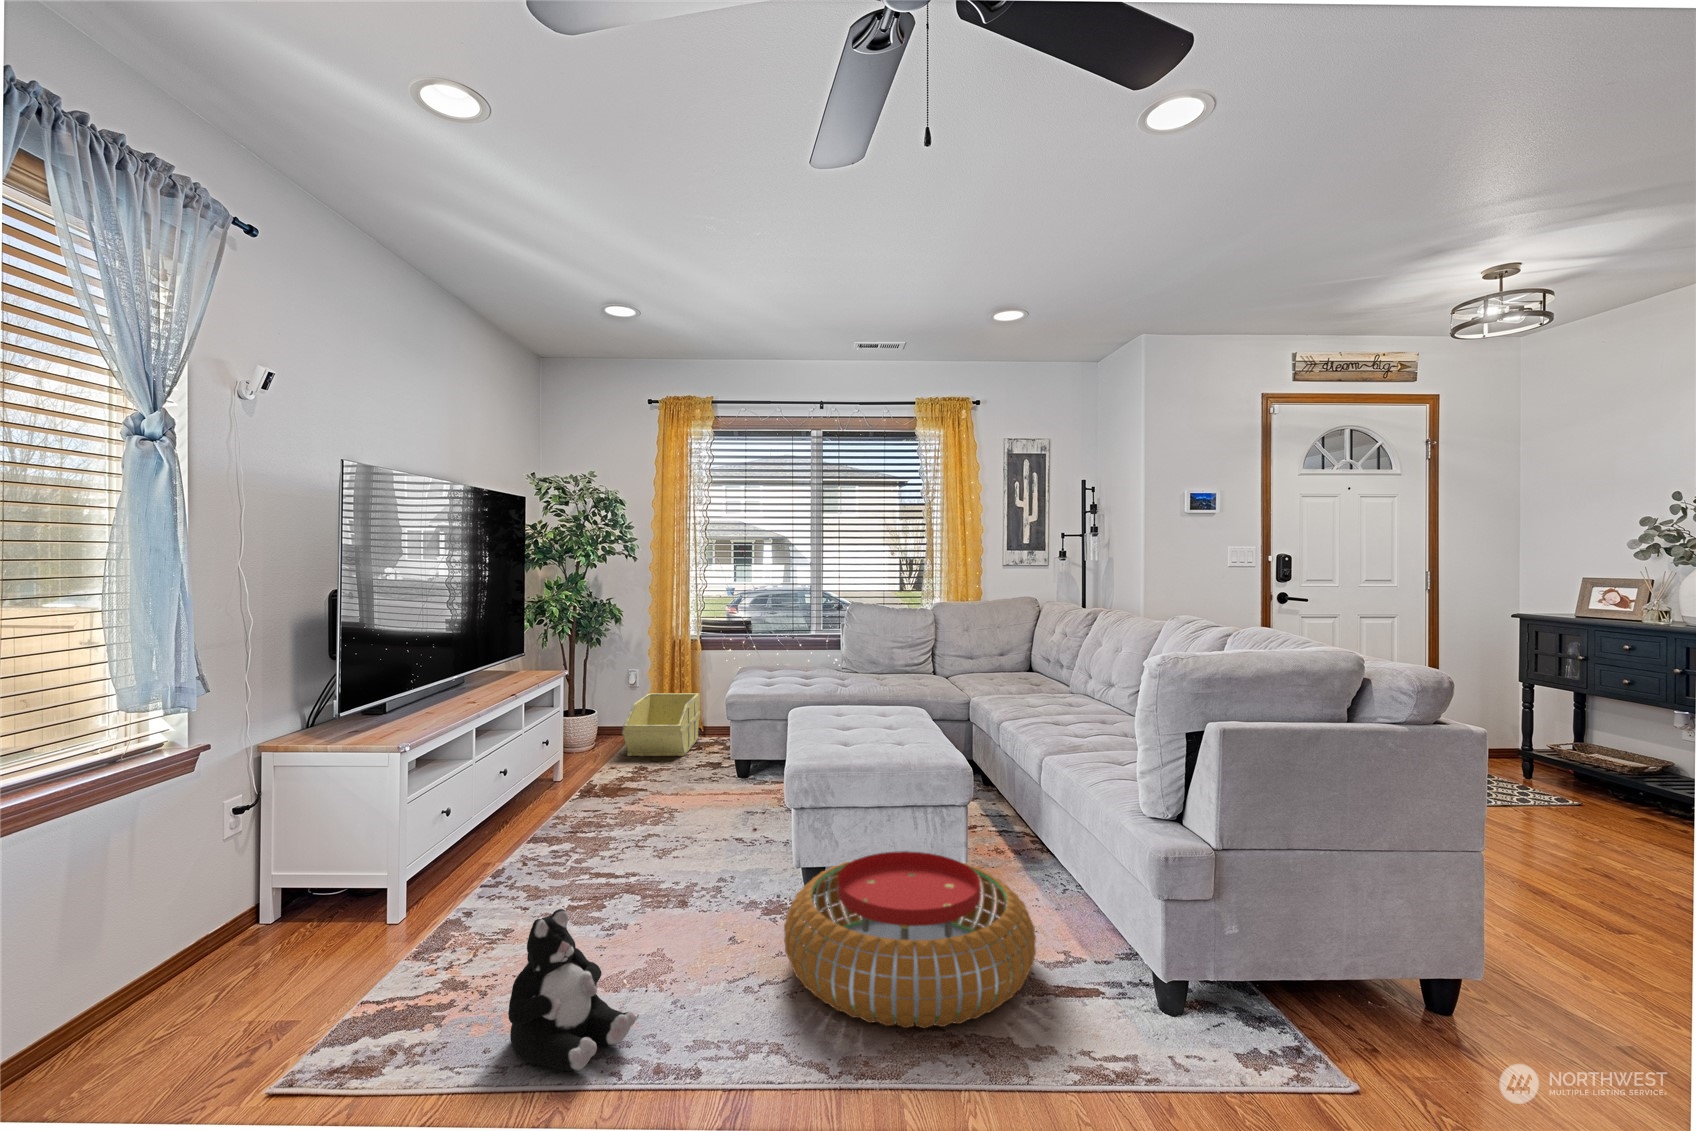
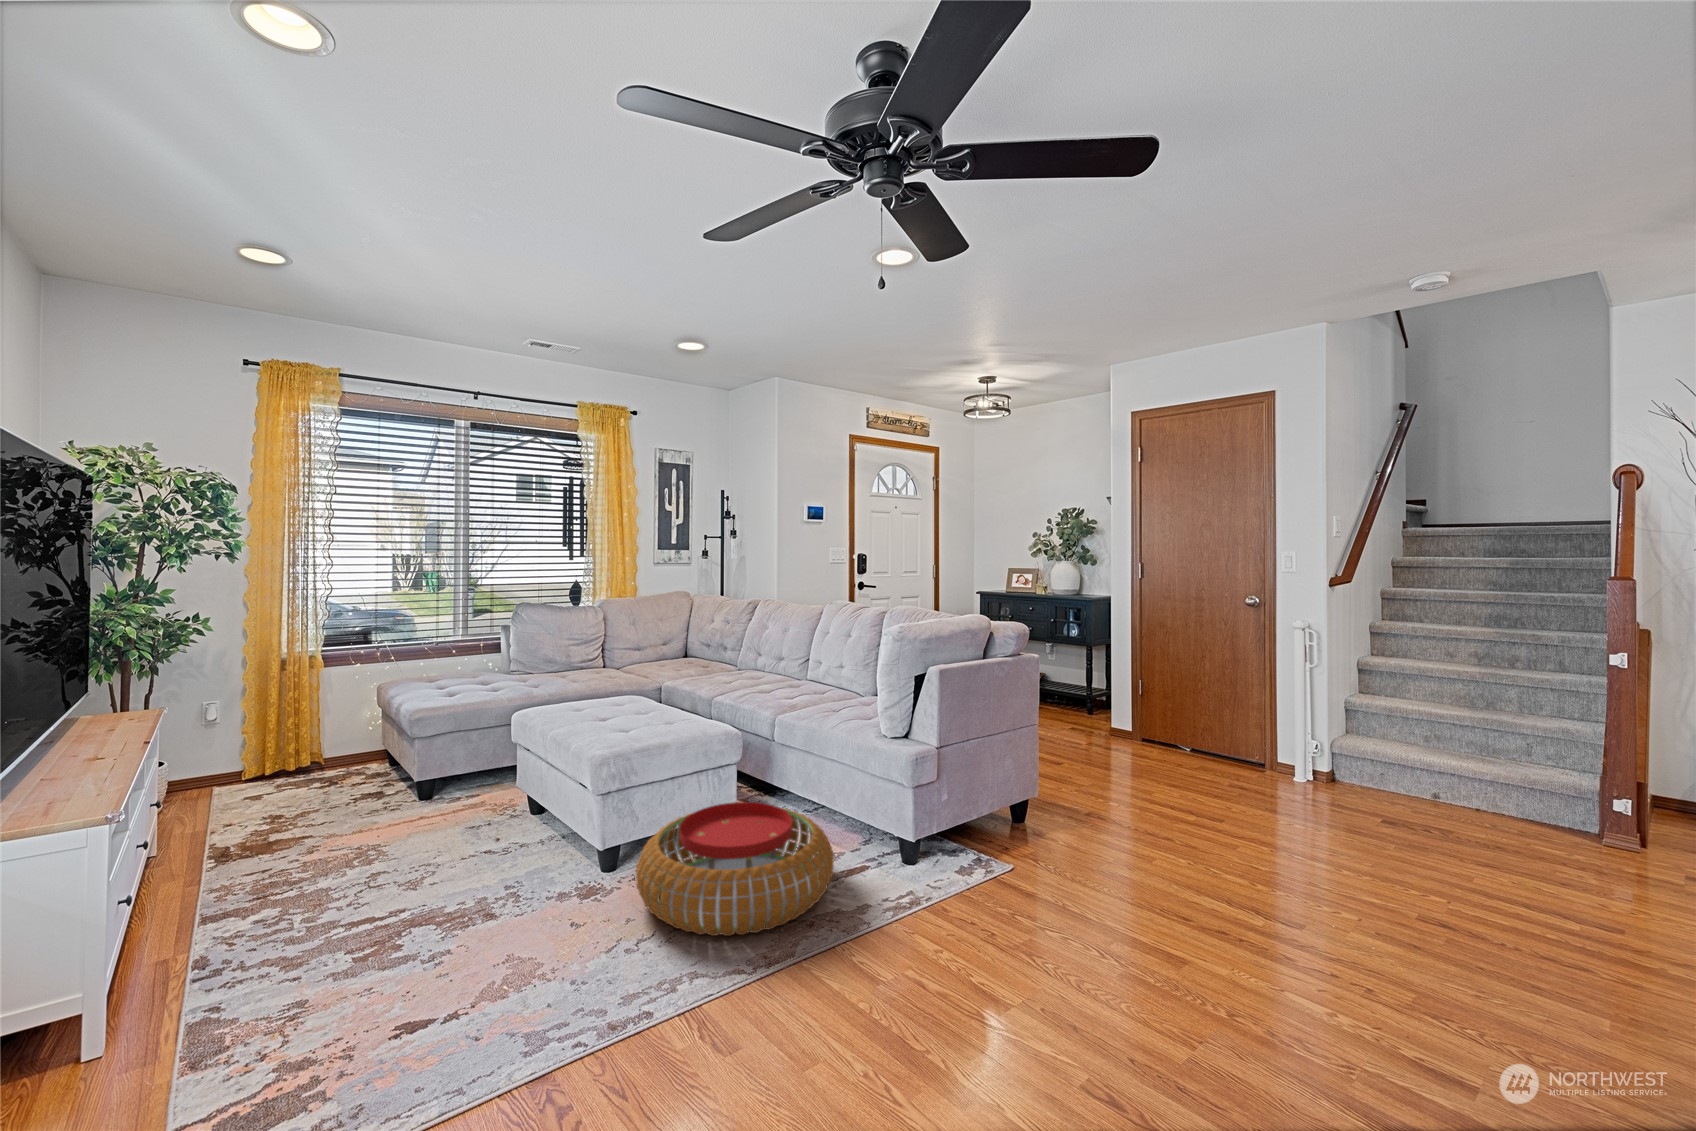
storage bin: present [622,693,701,756] -> none [265,708,348,790]
plush toy: present [508,909,636,1071] -> none [439,923,570,1071]

